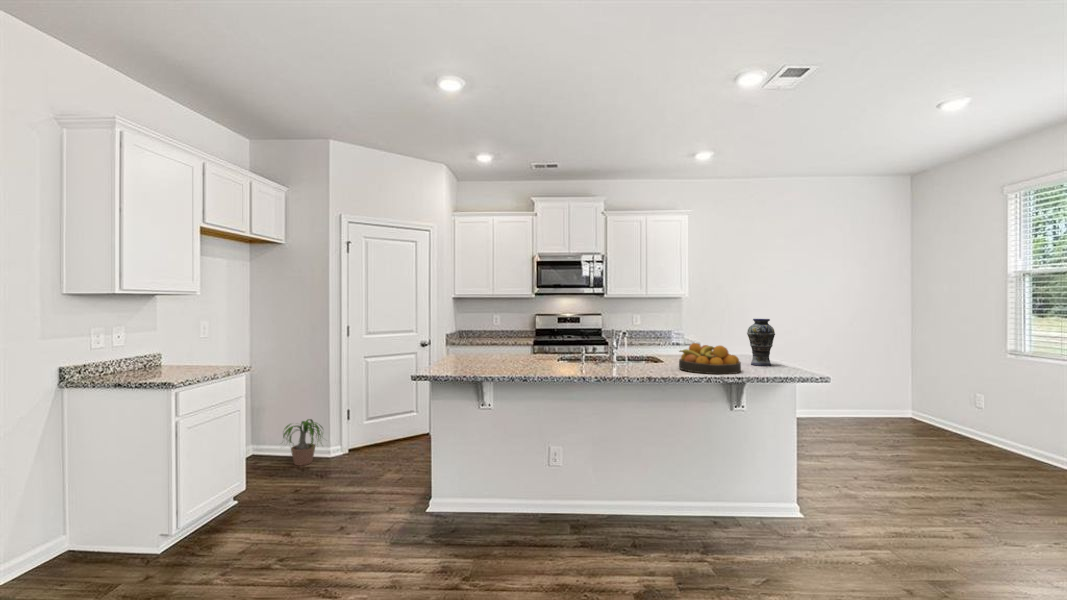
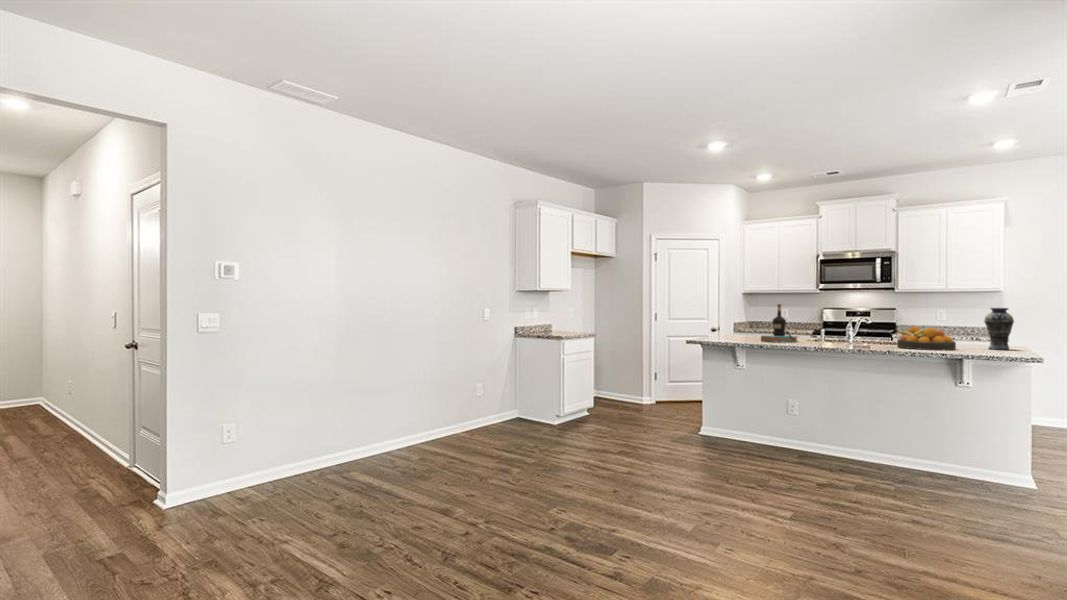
bottle: none [516,316,562,371] -> present [761,304,798,342]
potted plant: present [283,419,322,465] -> none [609,376,643,405]

